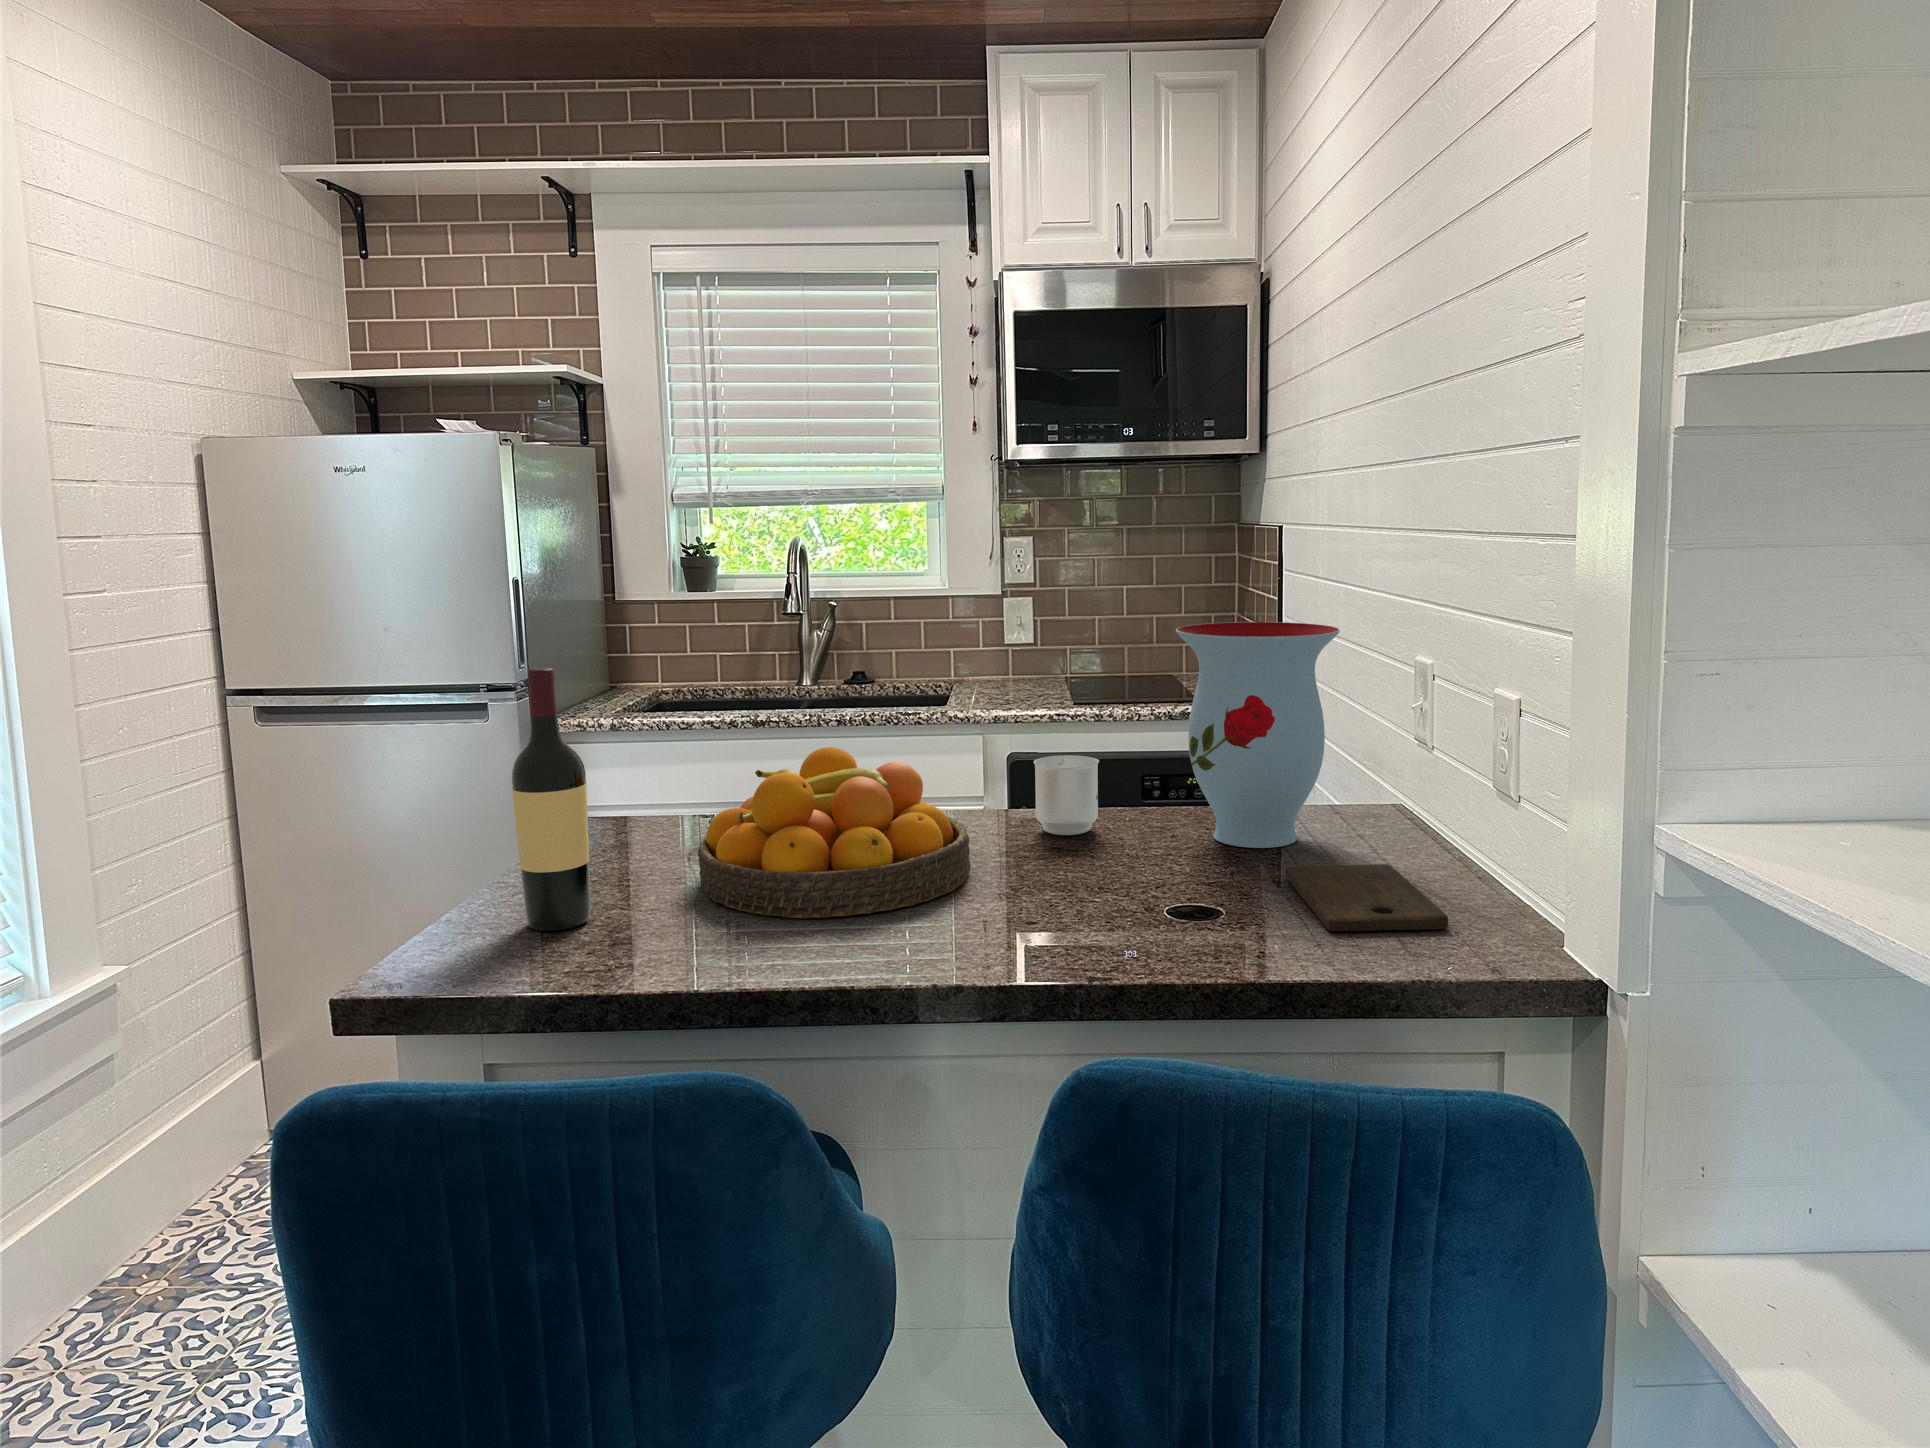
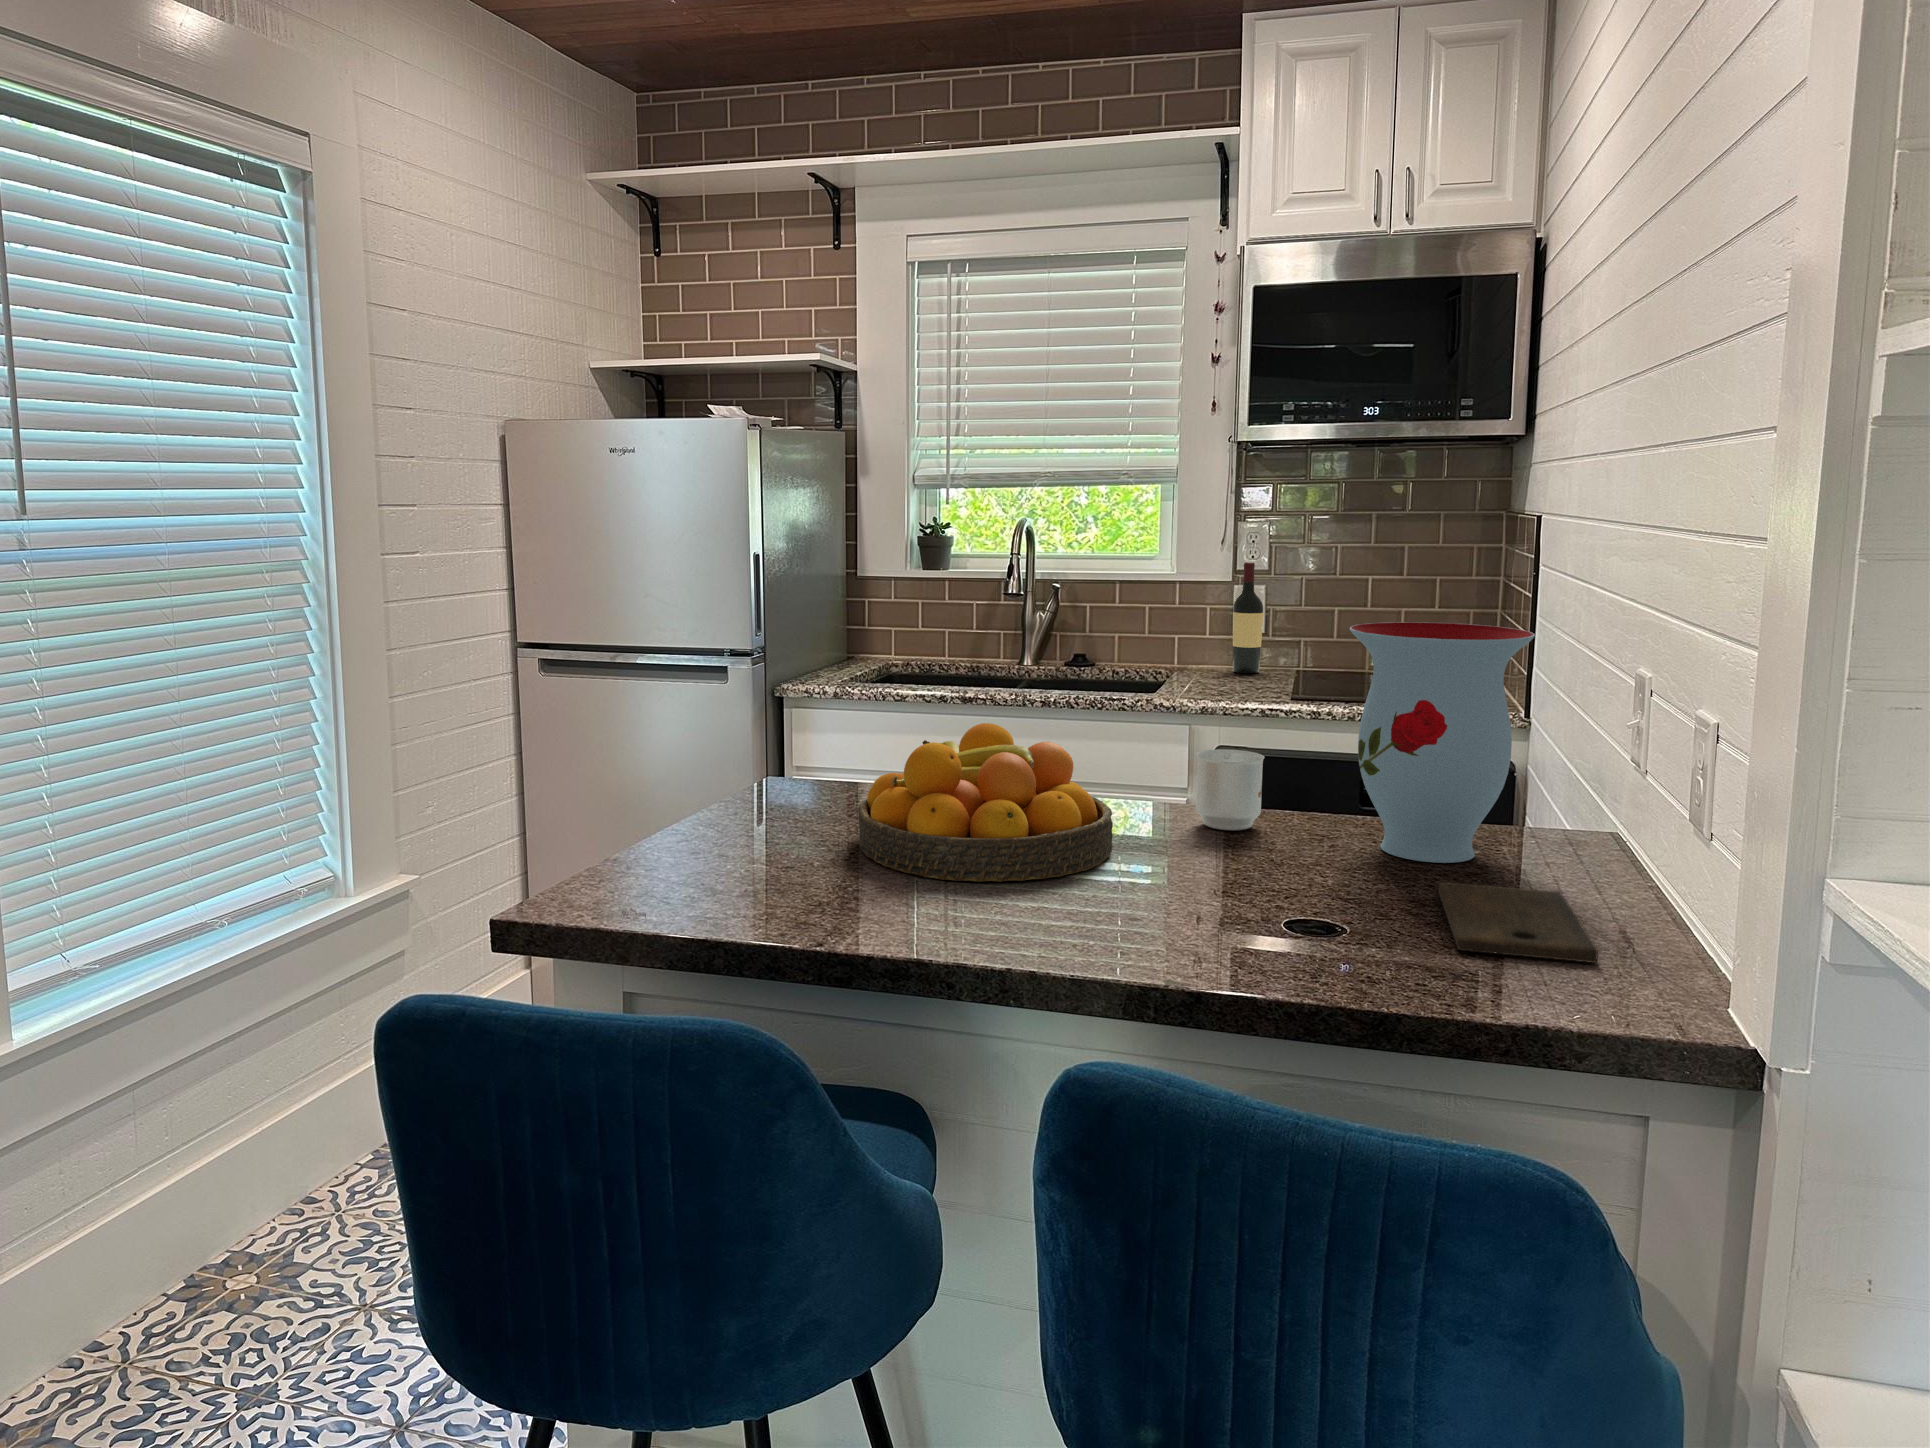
wine bottle: present [512,668,590,931] -> present [1233,562,1263,673]

